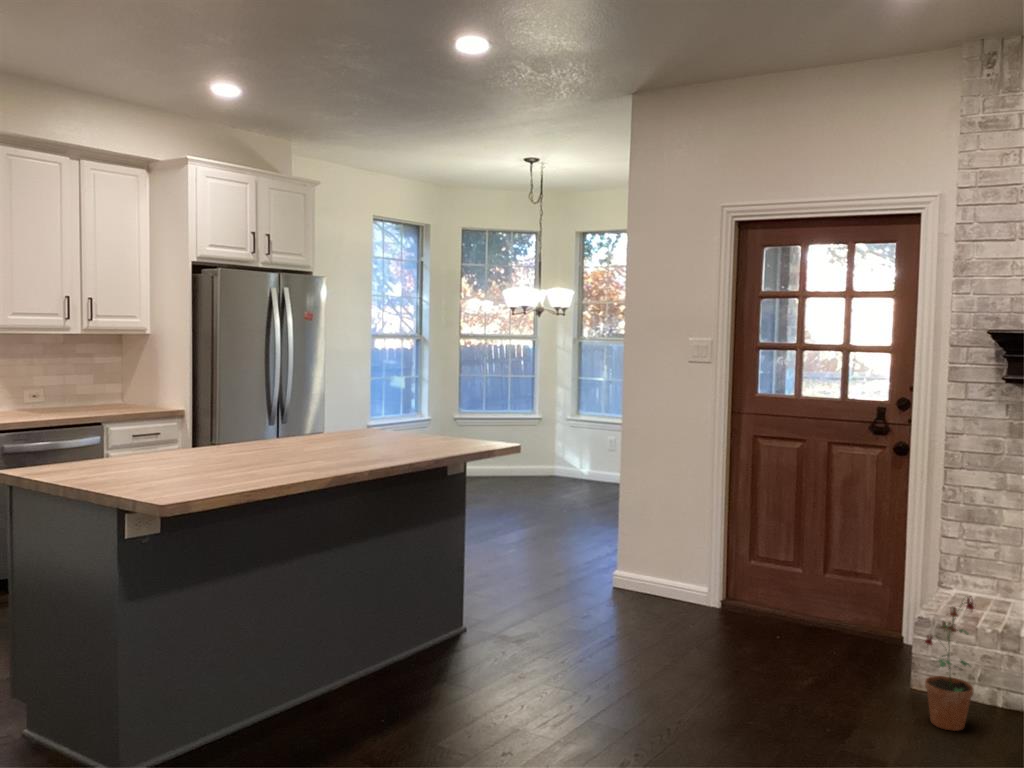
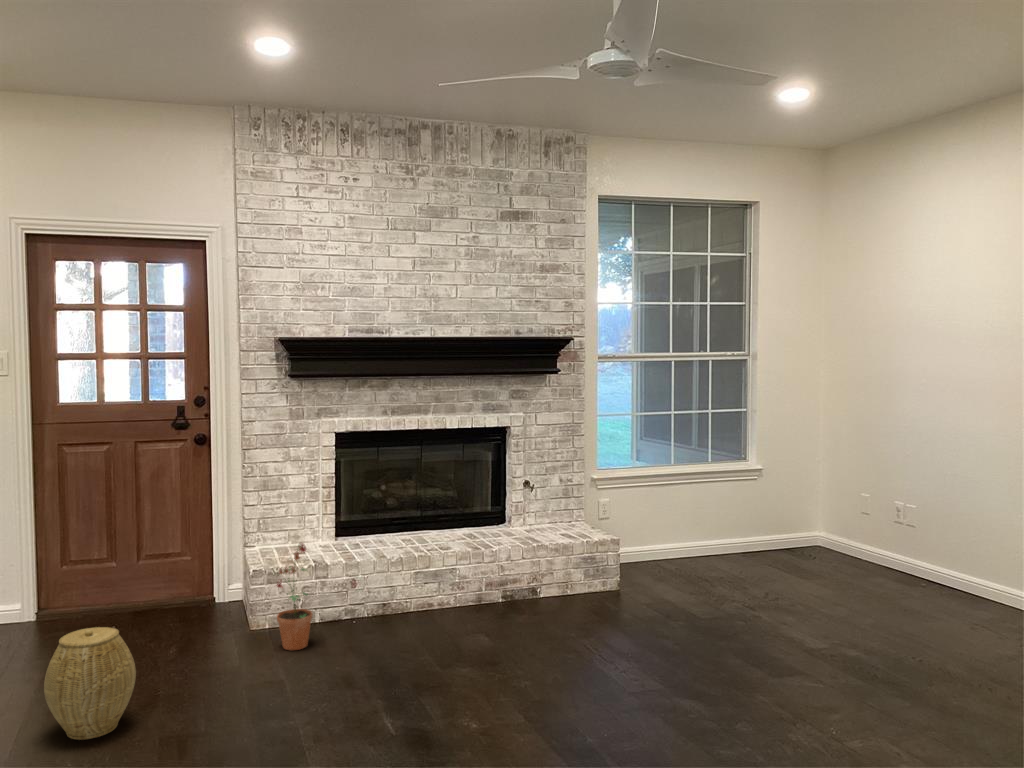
woven basket: none [644,622,727,734] -> present [44,627,136,740]

